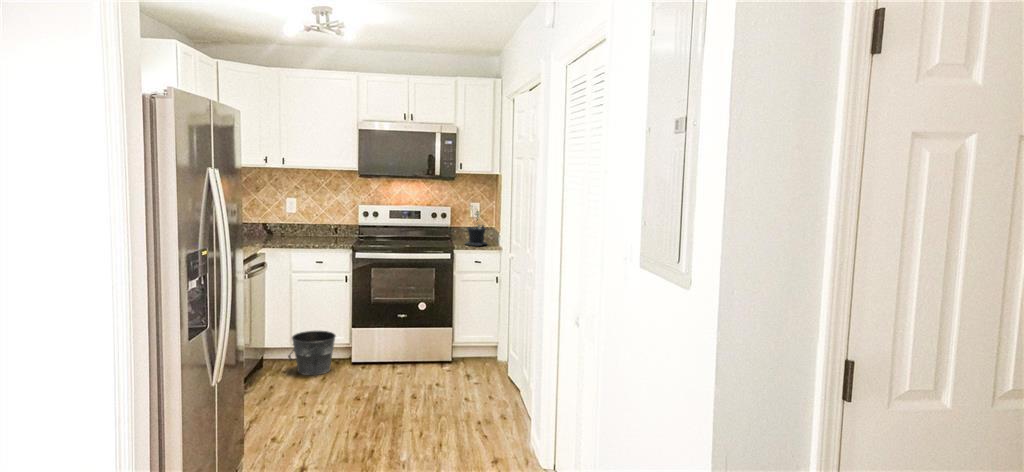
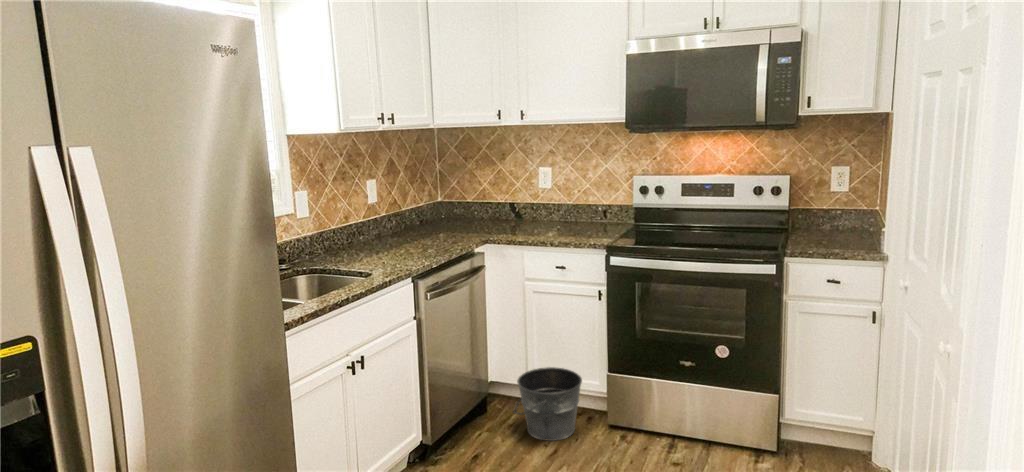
potted plant: present [465,205,487,246] -> none [809,172,859,250]

